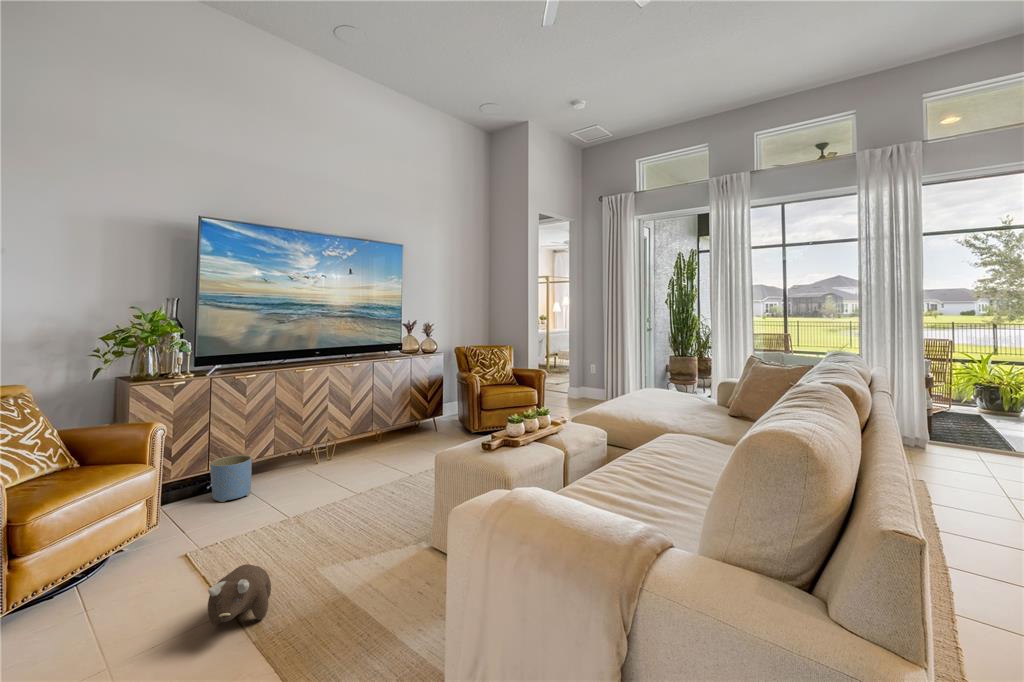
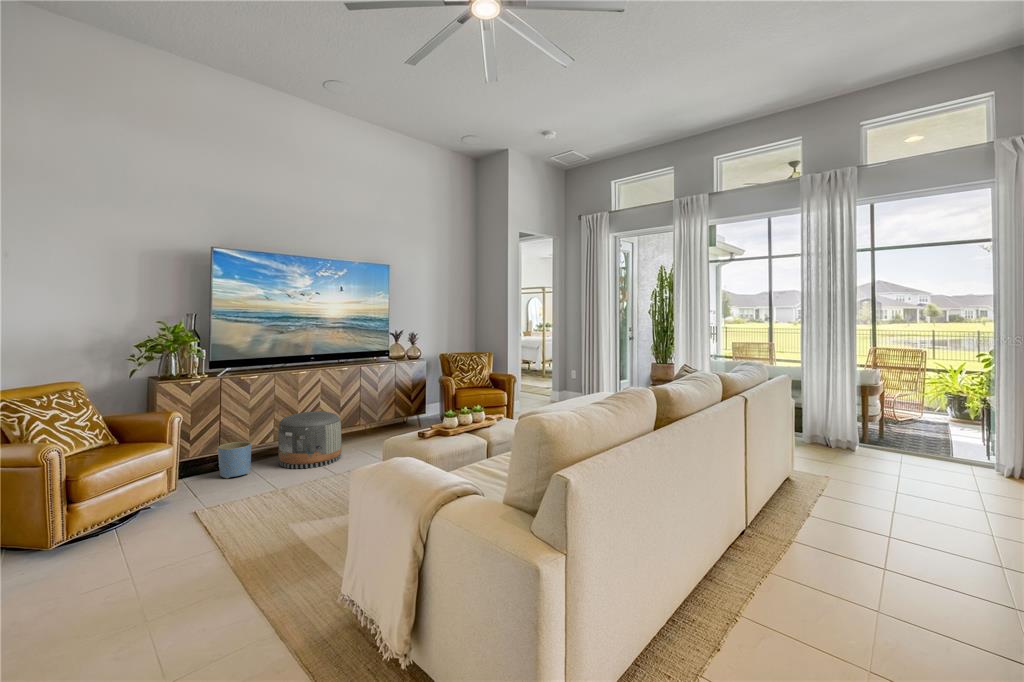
pouf: none [283,416,358,486] -> present [278,412,342,469]
plush toy: present [208,564,271,625] -> none [202,514,250,556]

